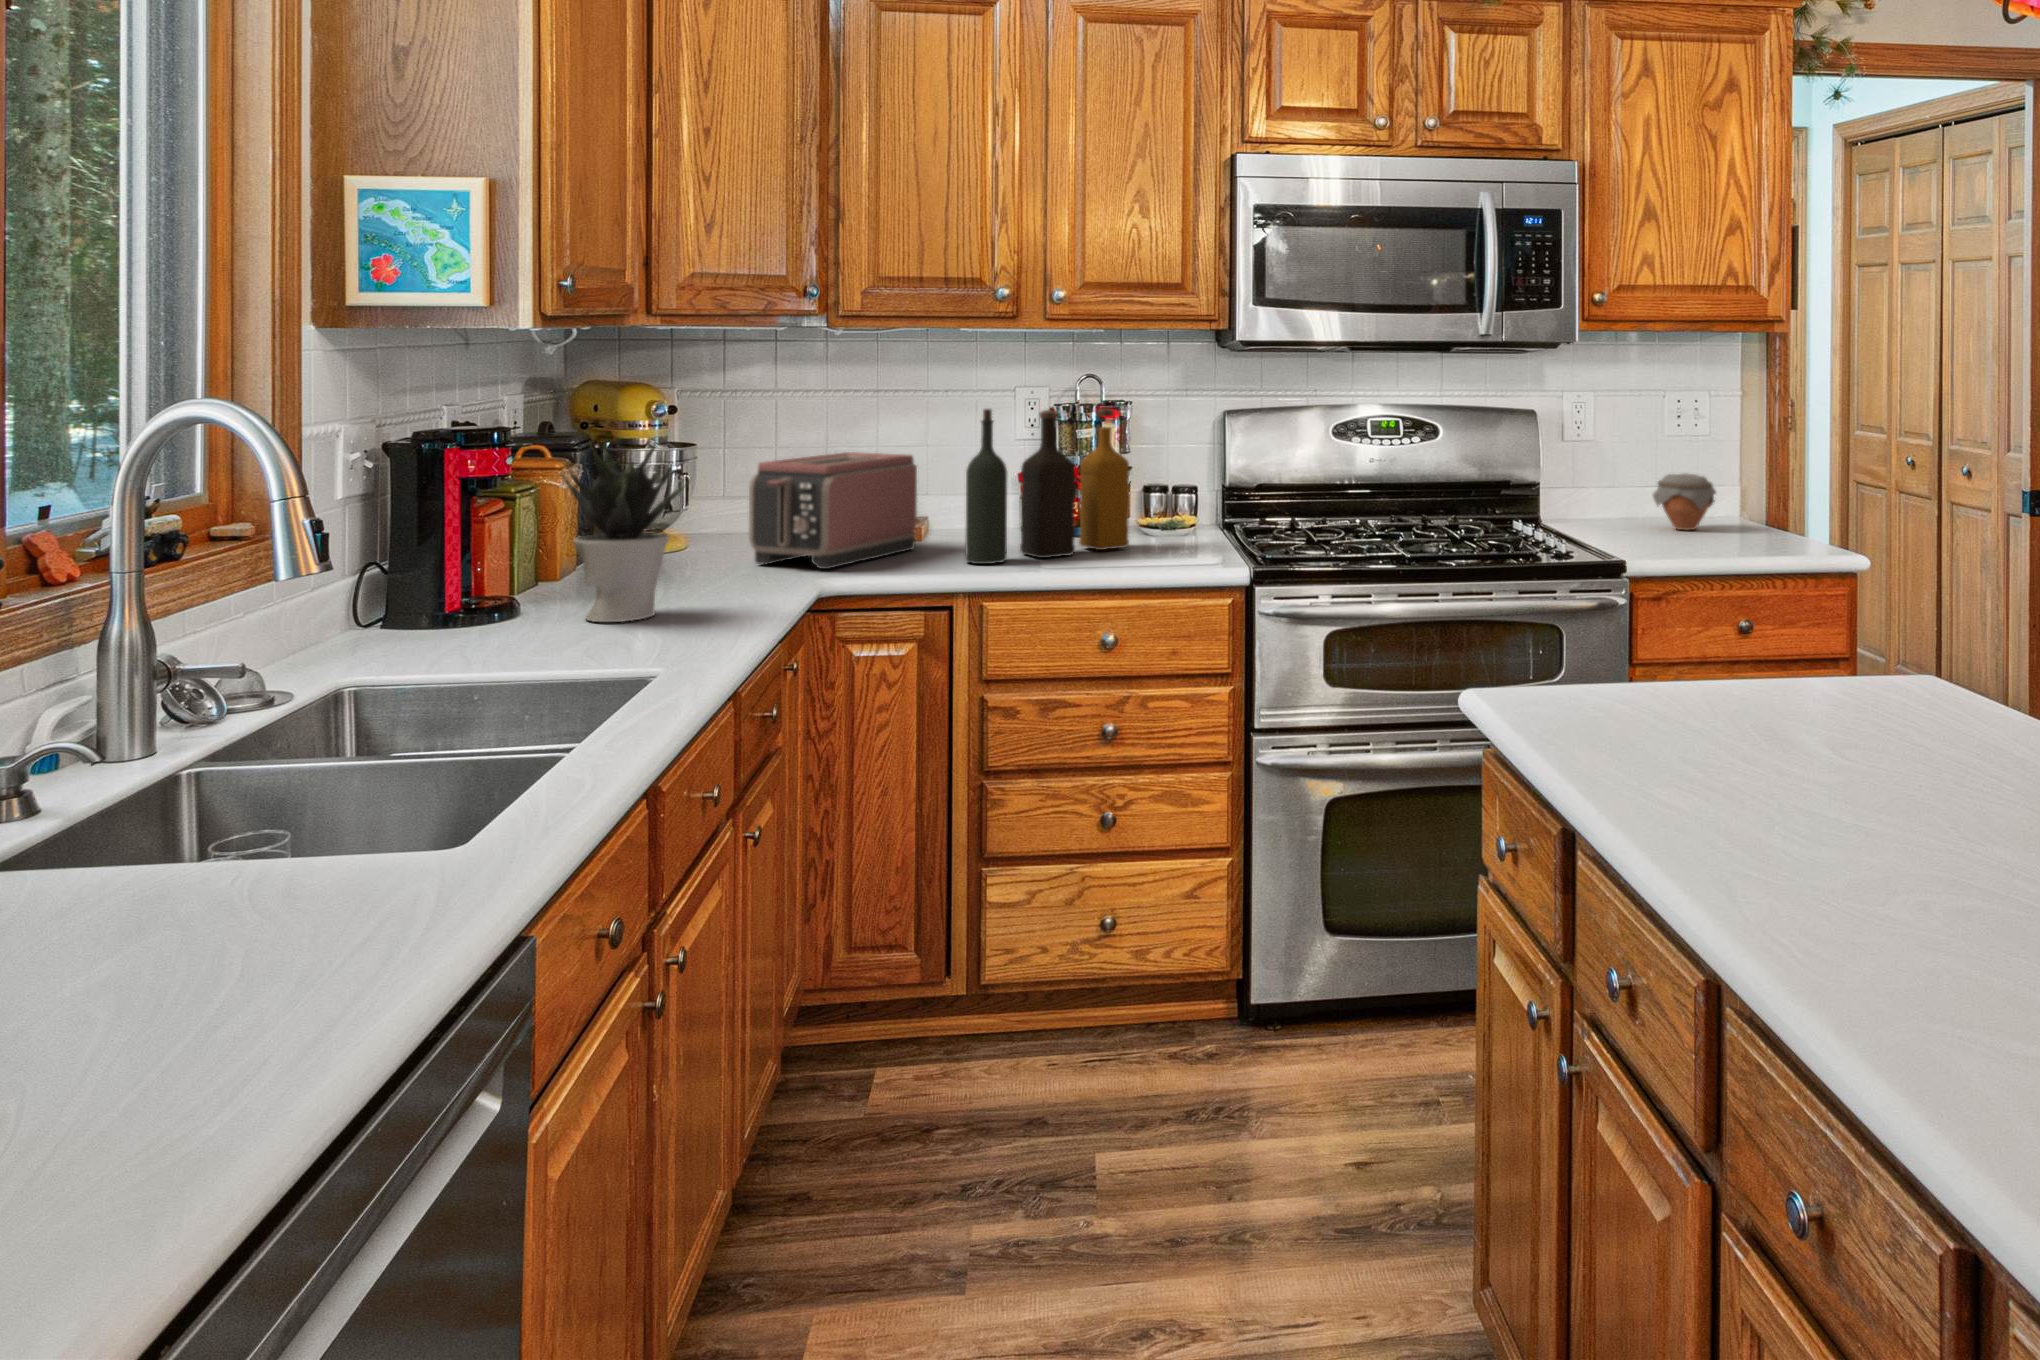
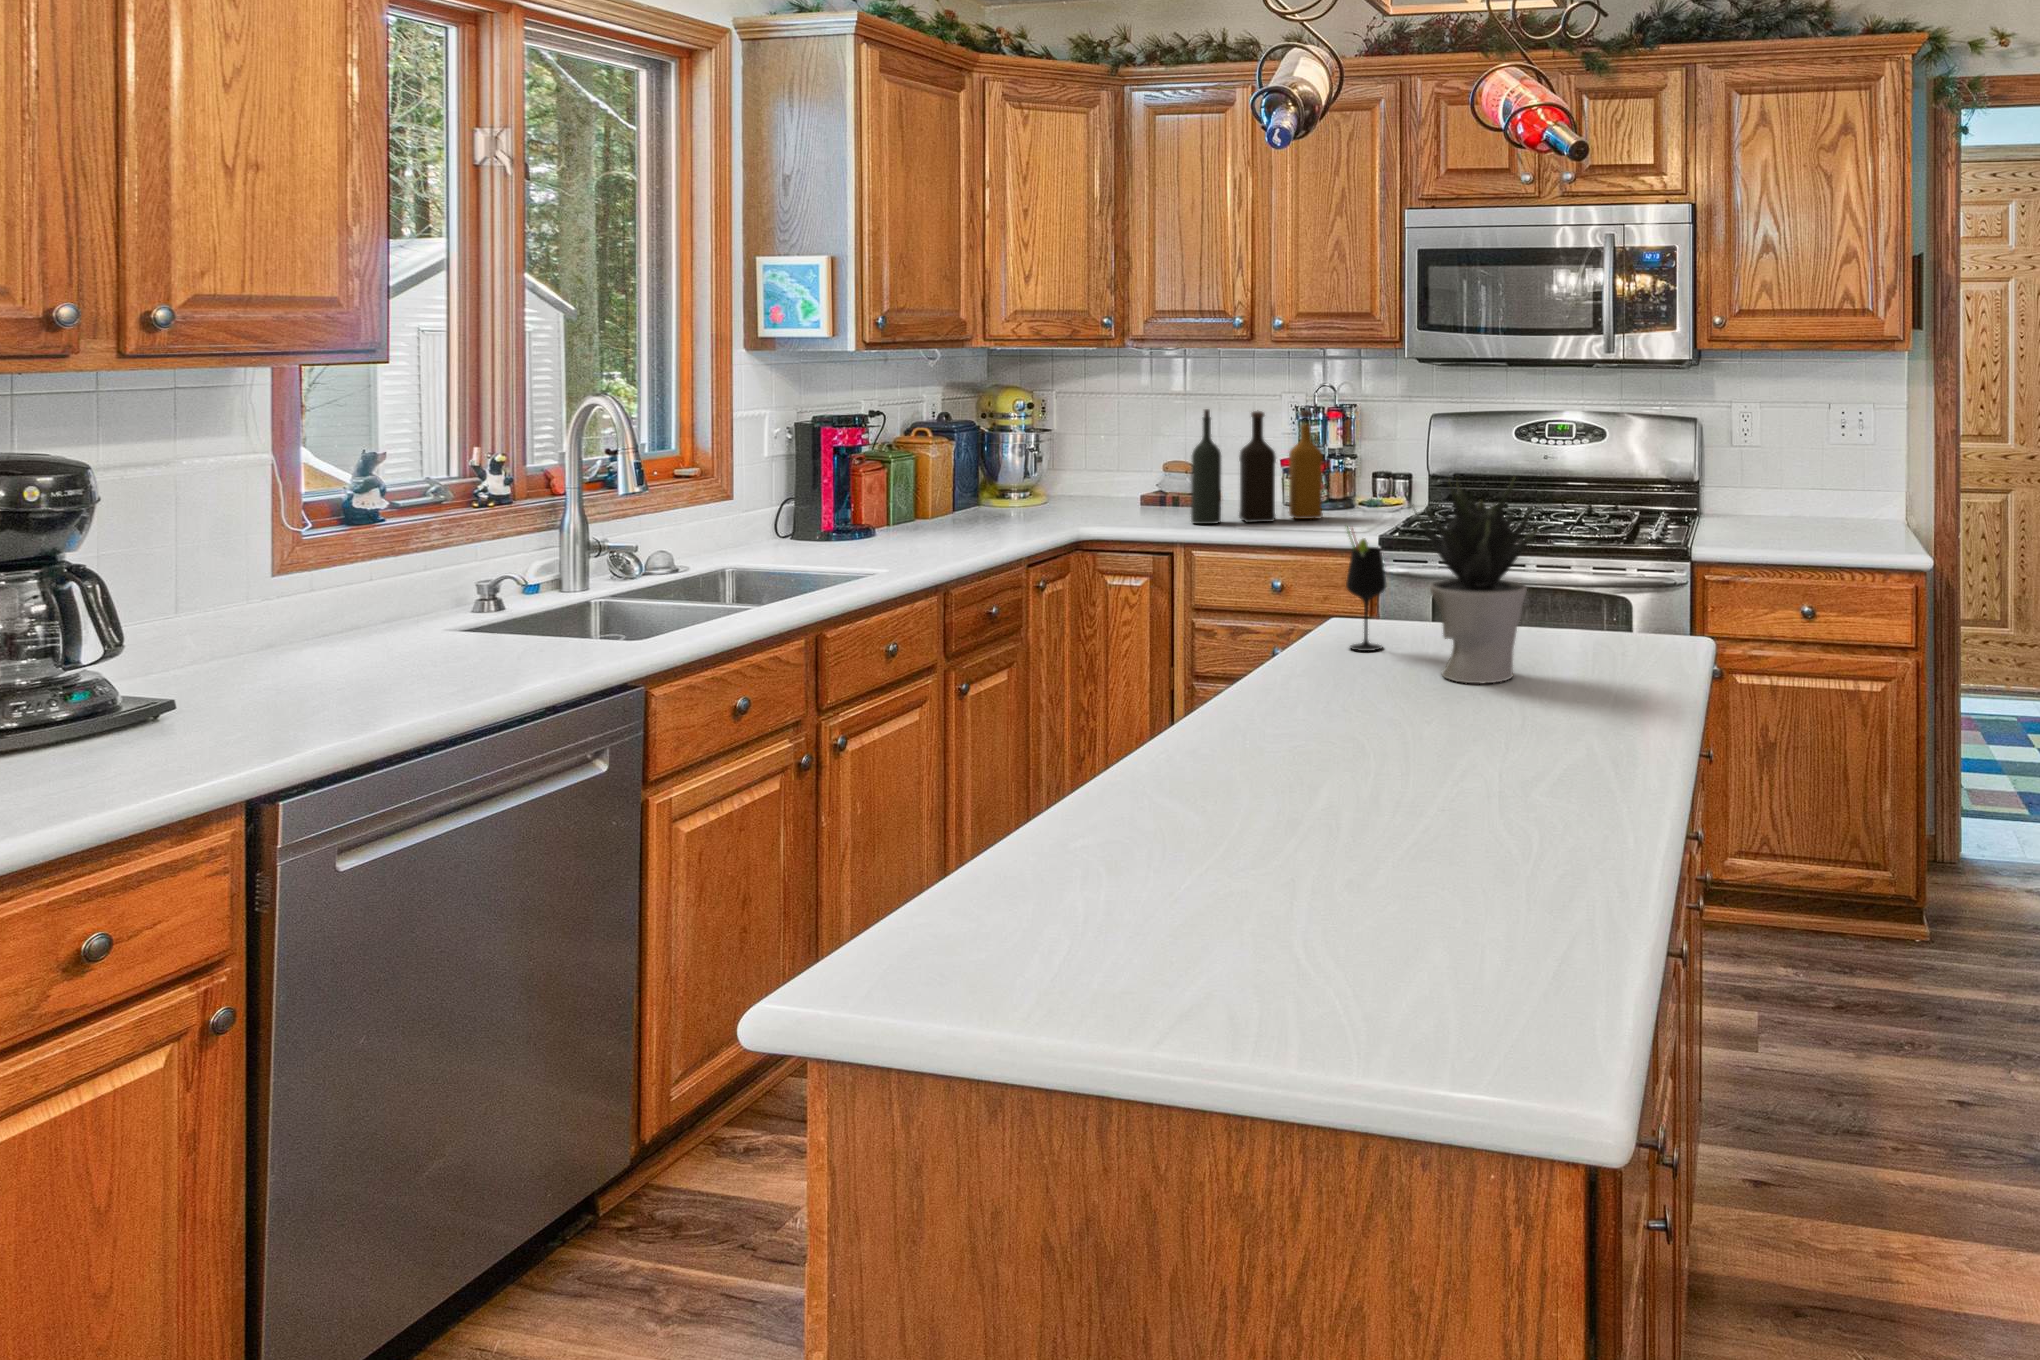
potted plant: present [561,440,690,622] -> present [1414,477,1539,683]
toaster: present [749,452,917,569] -> none [1053,440,1178,522]
jar: present [1653,473,1716,530] -> none [1790,478,1850,530]
wine glass: none [1592,562,1646,729] -> present [1346,527,1386,651]

